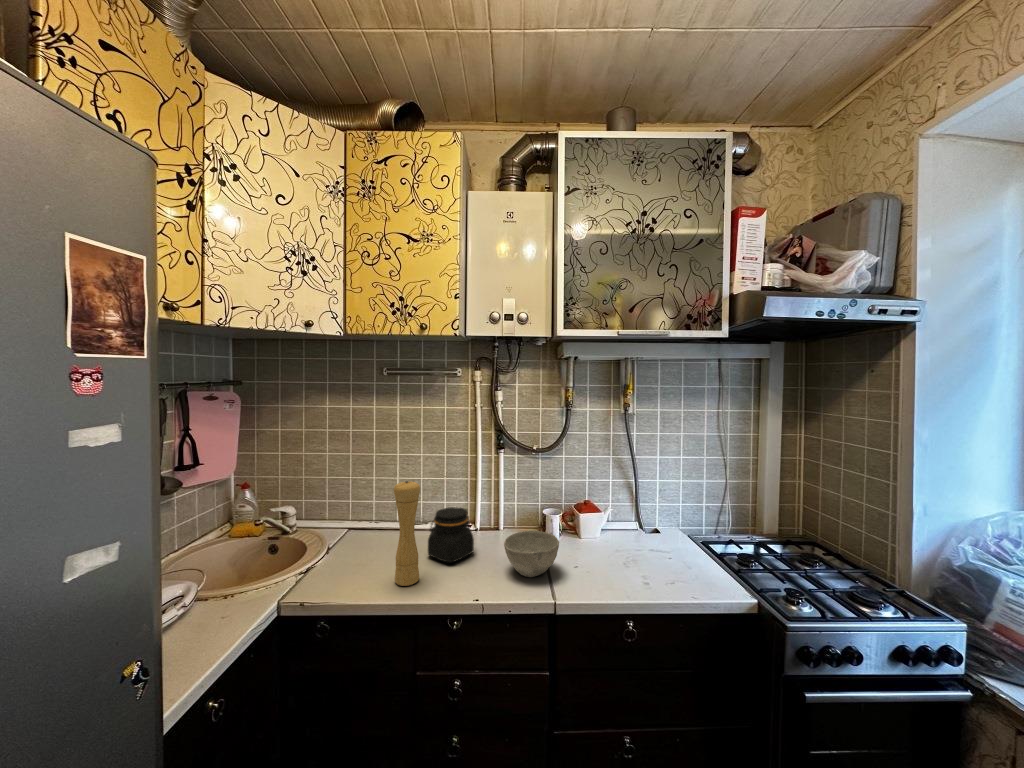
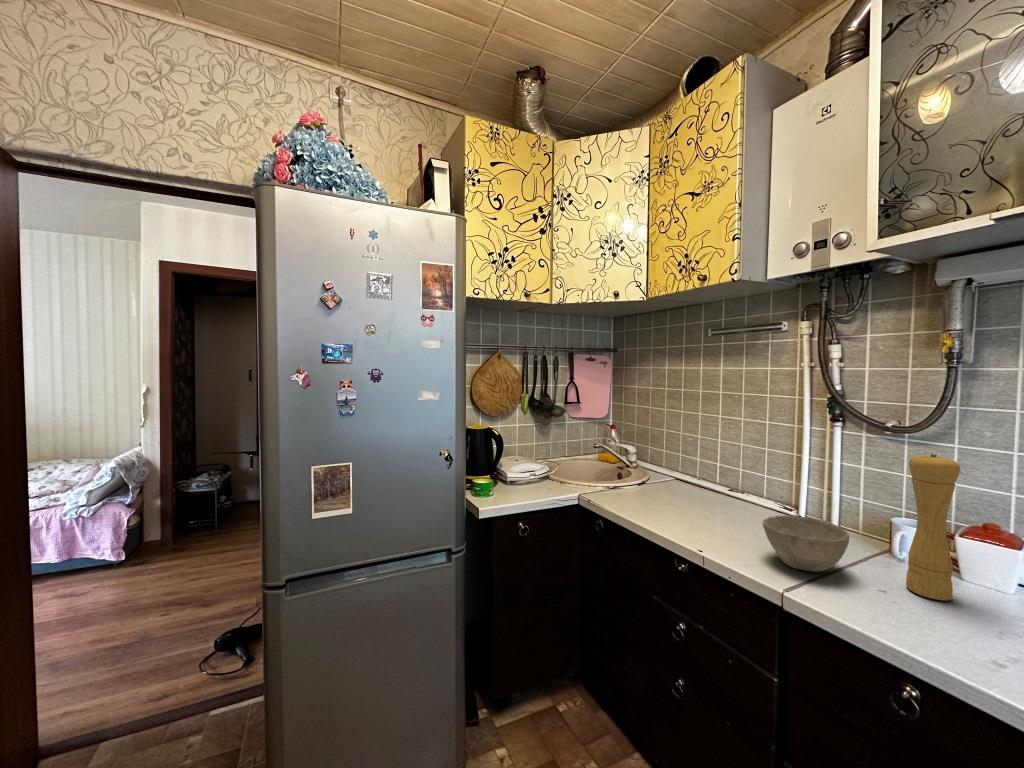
pepper mill: present [394,481,420,586] -> present [906,454,960,601]
jar: present [428,507,474,562] -> none [704,471,763,526]

